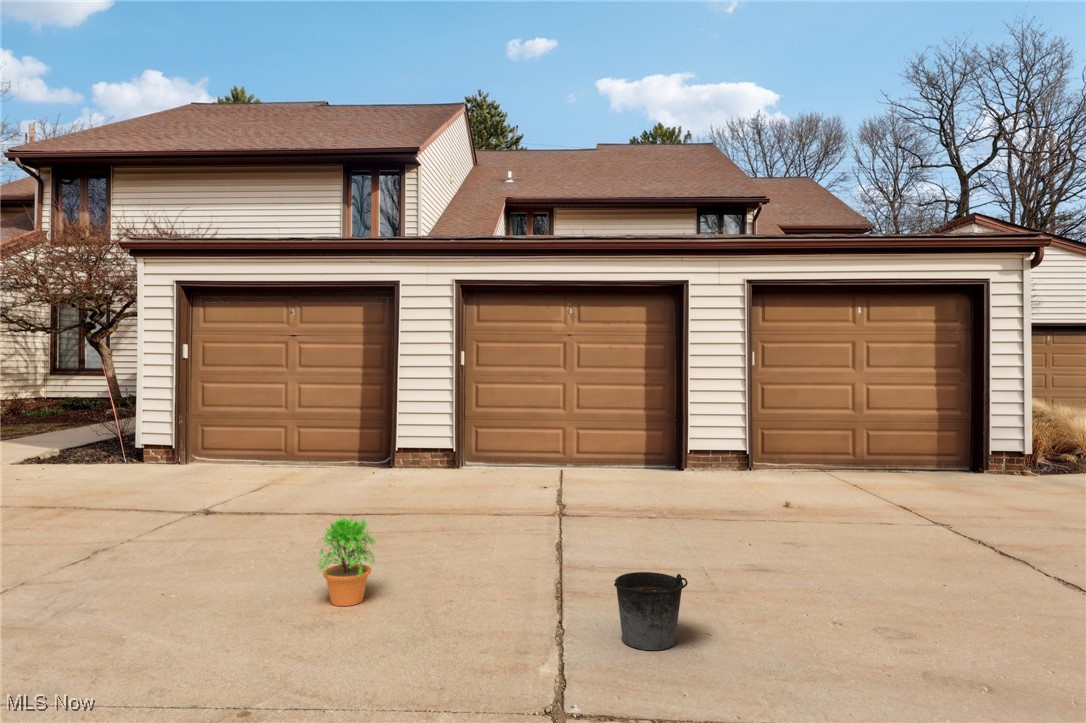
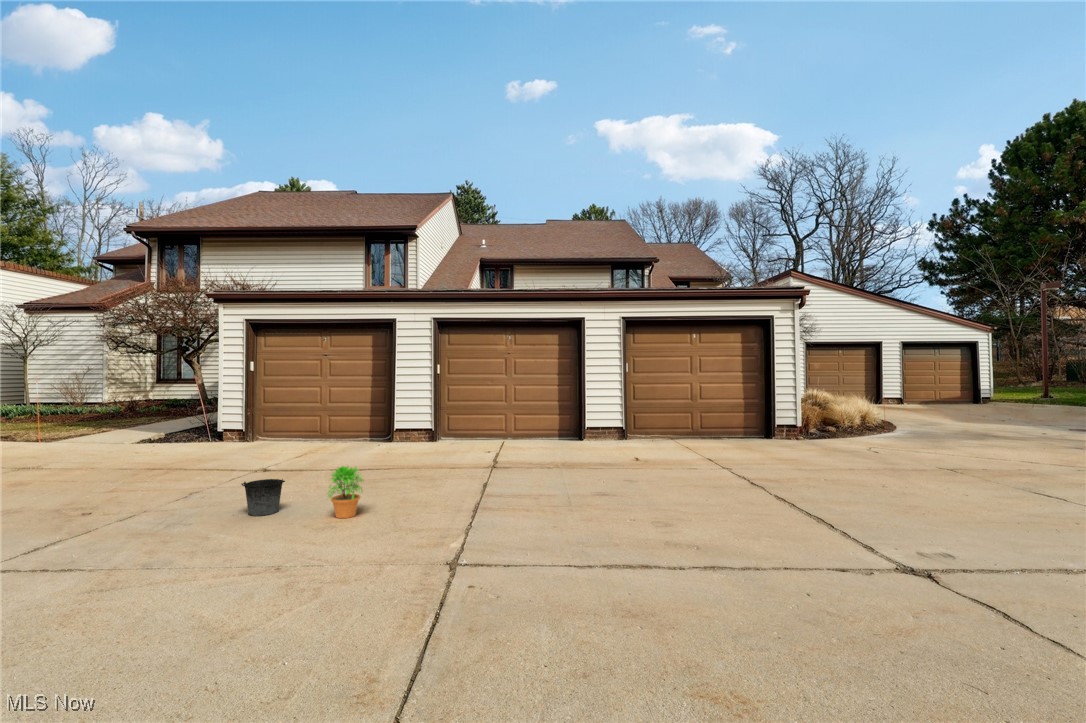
bucket: present [614,572,688,650] -> present [241,479,285,516]

